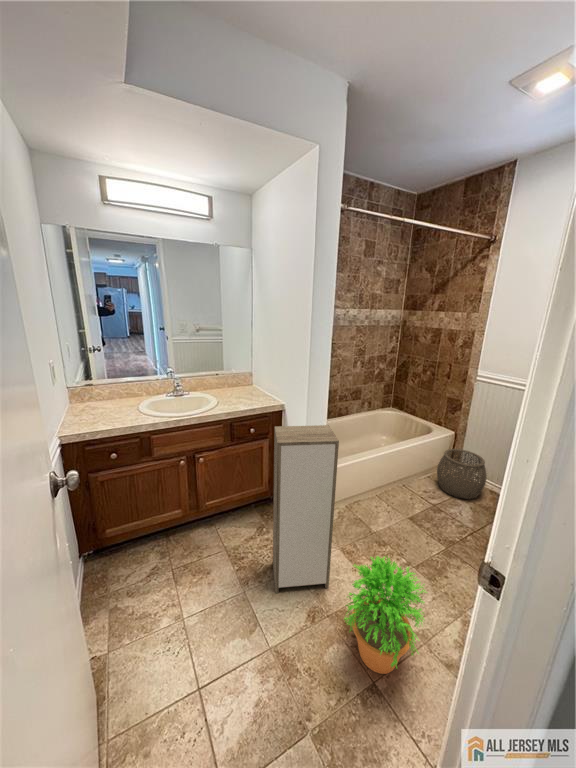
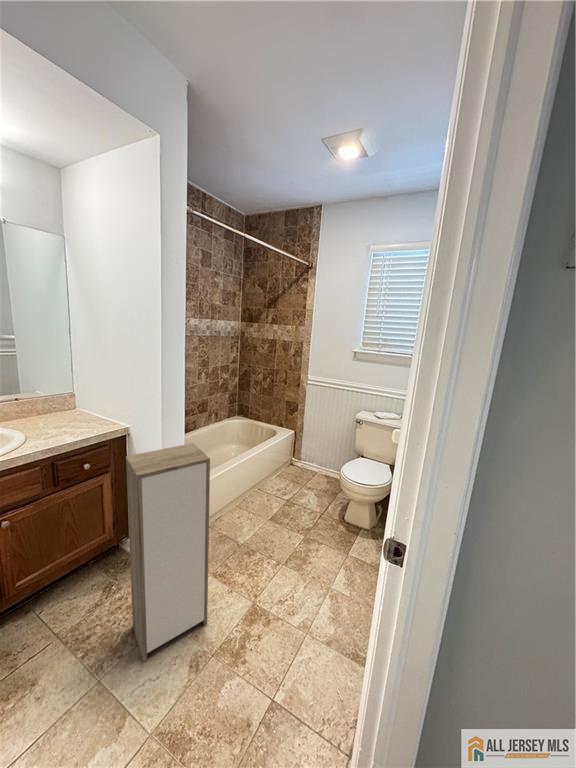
woven basket: present [437,449,486,499] -> none [285,444,323,487]
potted plant: present [344,556,427,674] -> none [233,563,314,689]

